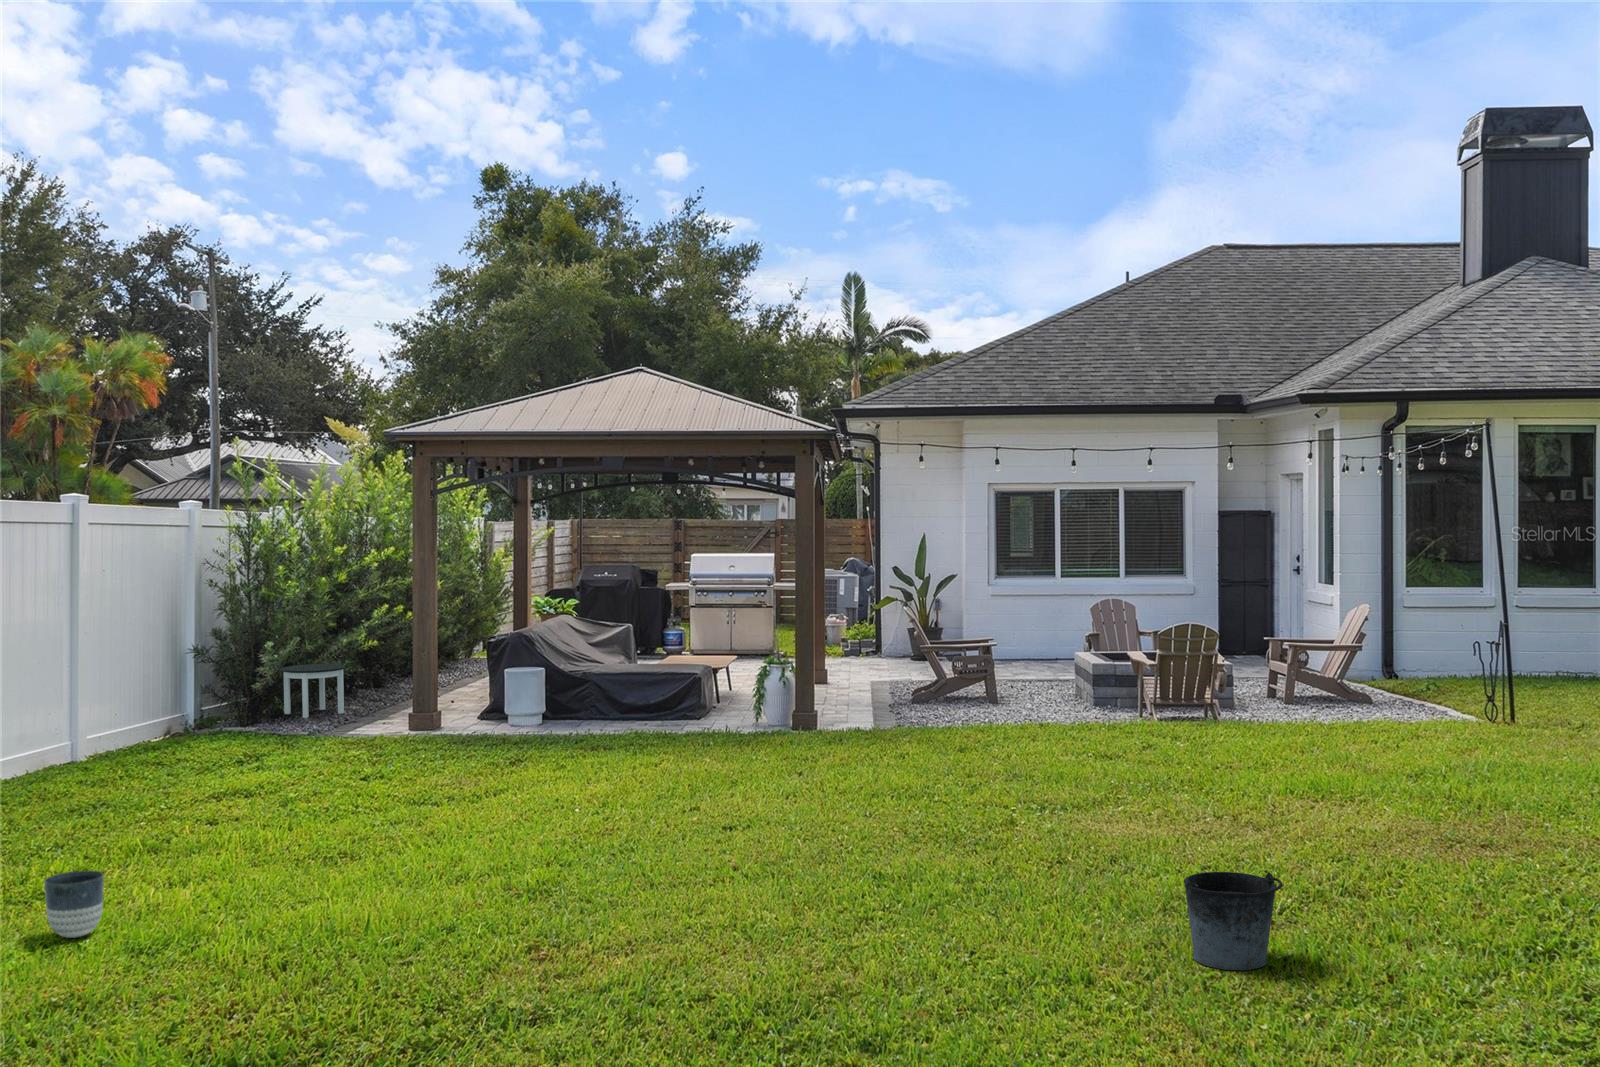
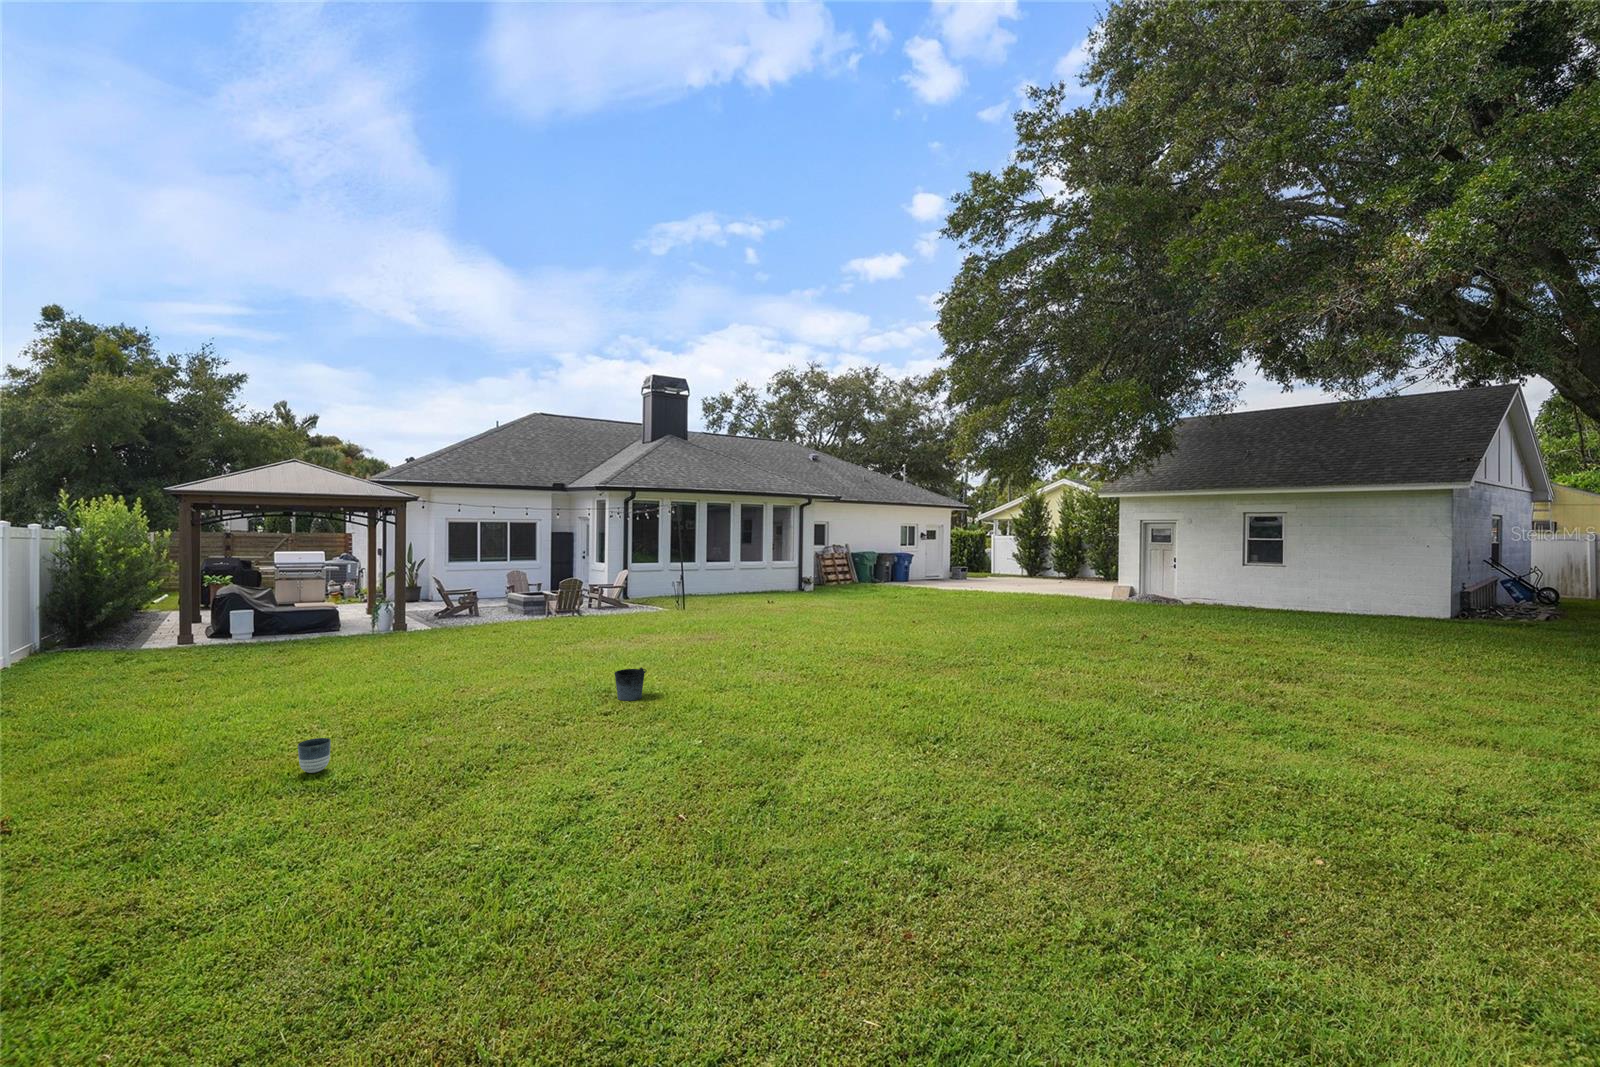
round table: present [281,664,345,718] -> none [21,629,74,663]
planter: present [44,871,104,938] -> present [298,738,331,773]

